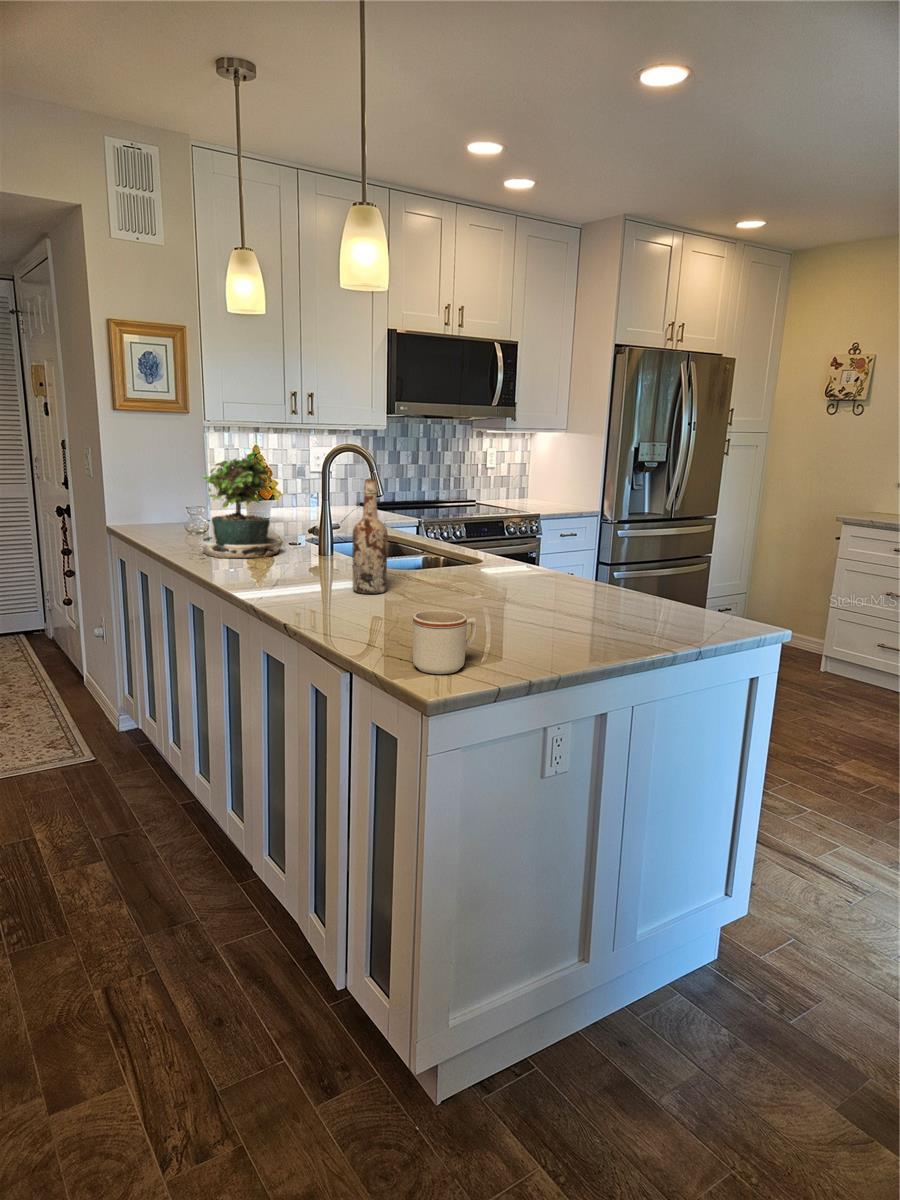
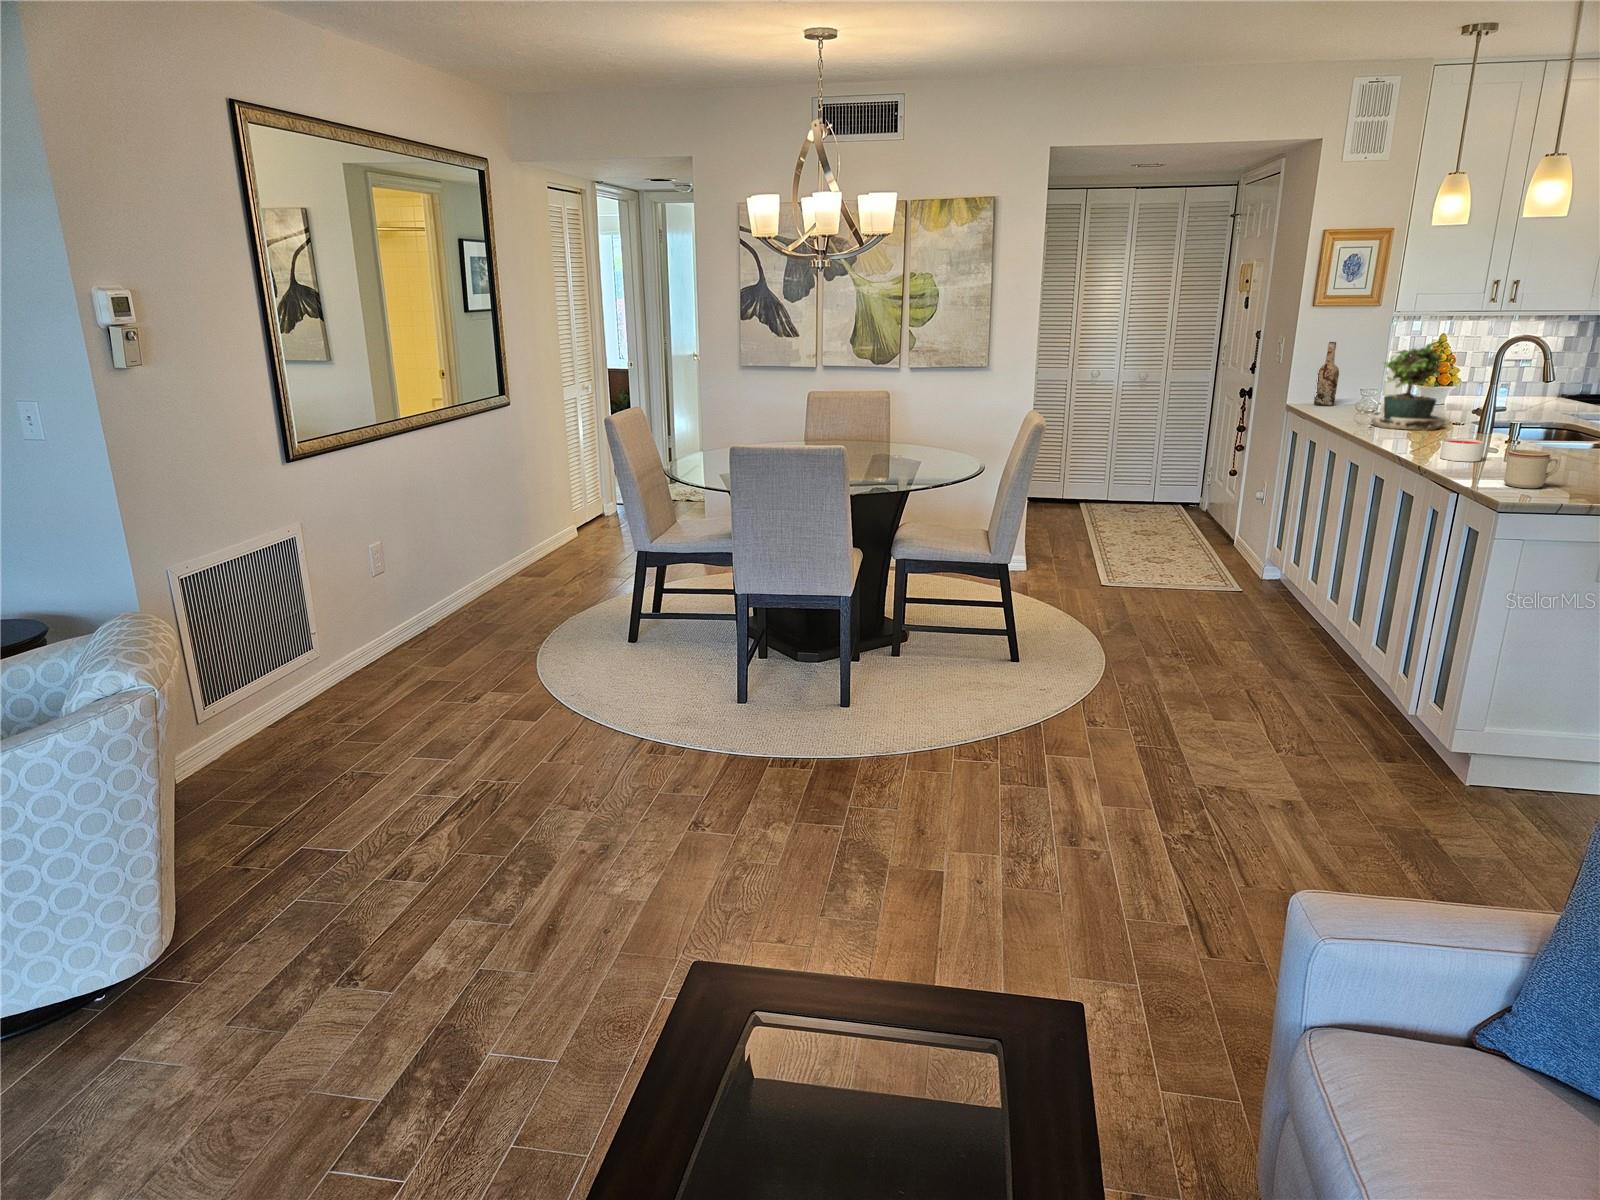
wine bottle: present [353,479,388,594] -> present [1314,342,1339,406]
candle: none [301,581,351,616] -> present [1440,439,1484,462]

